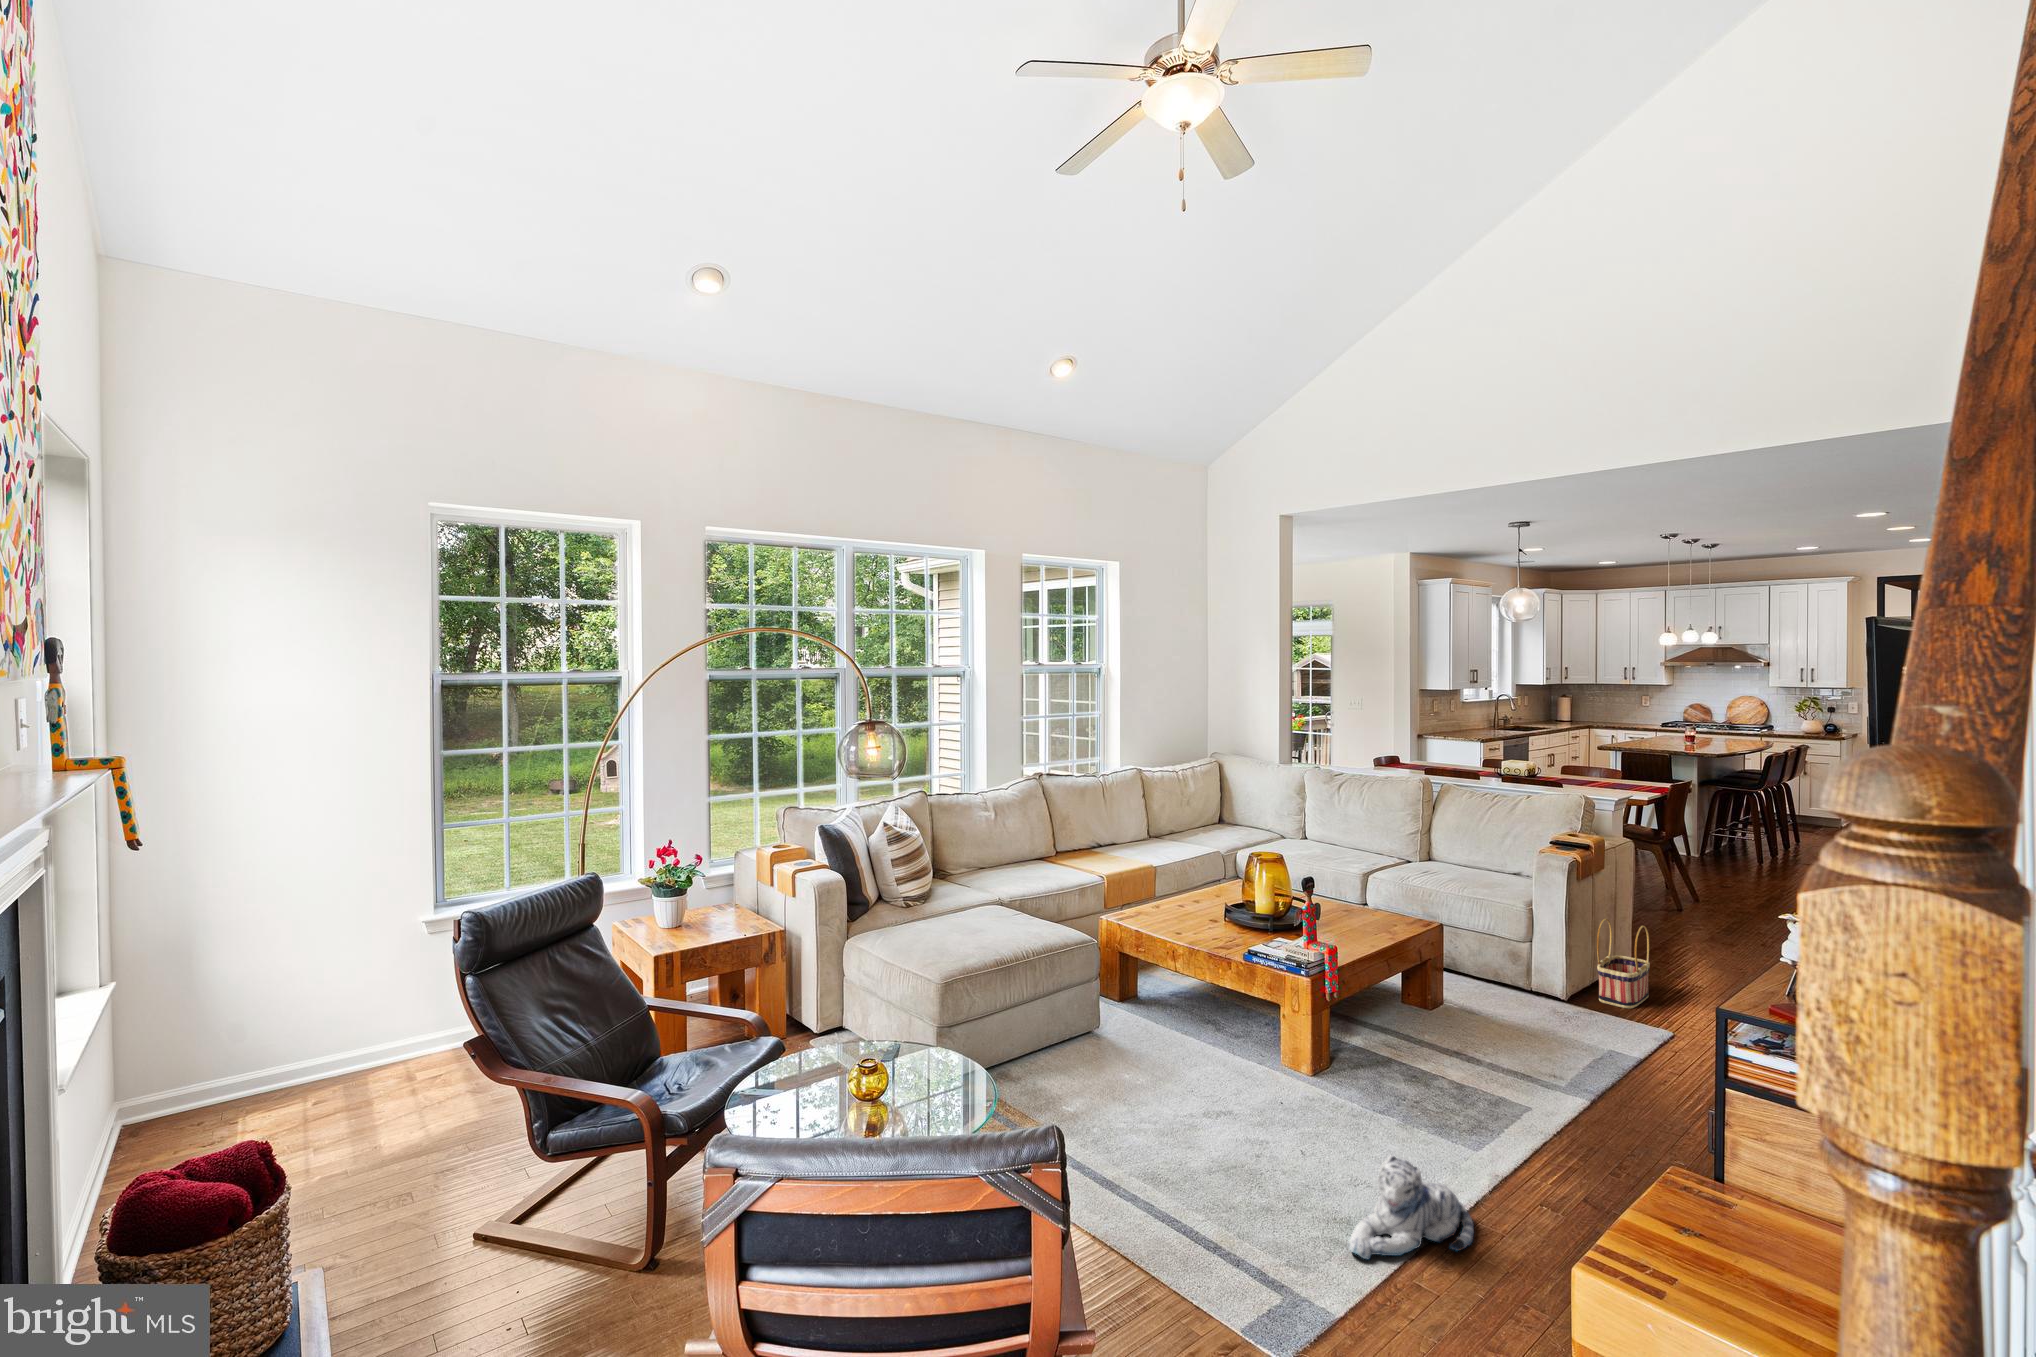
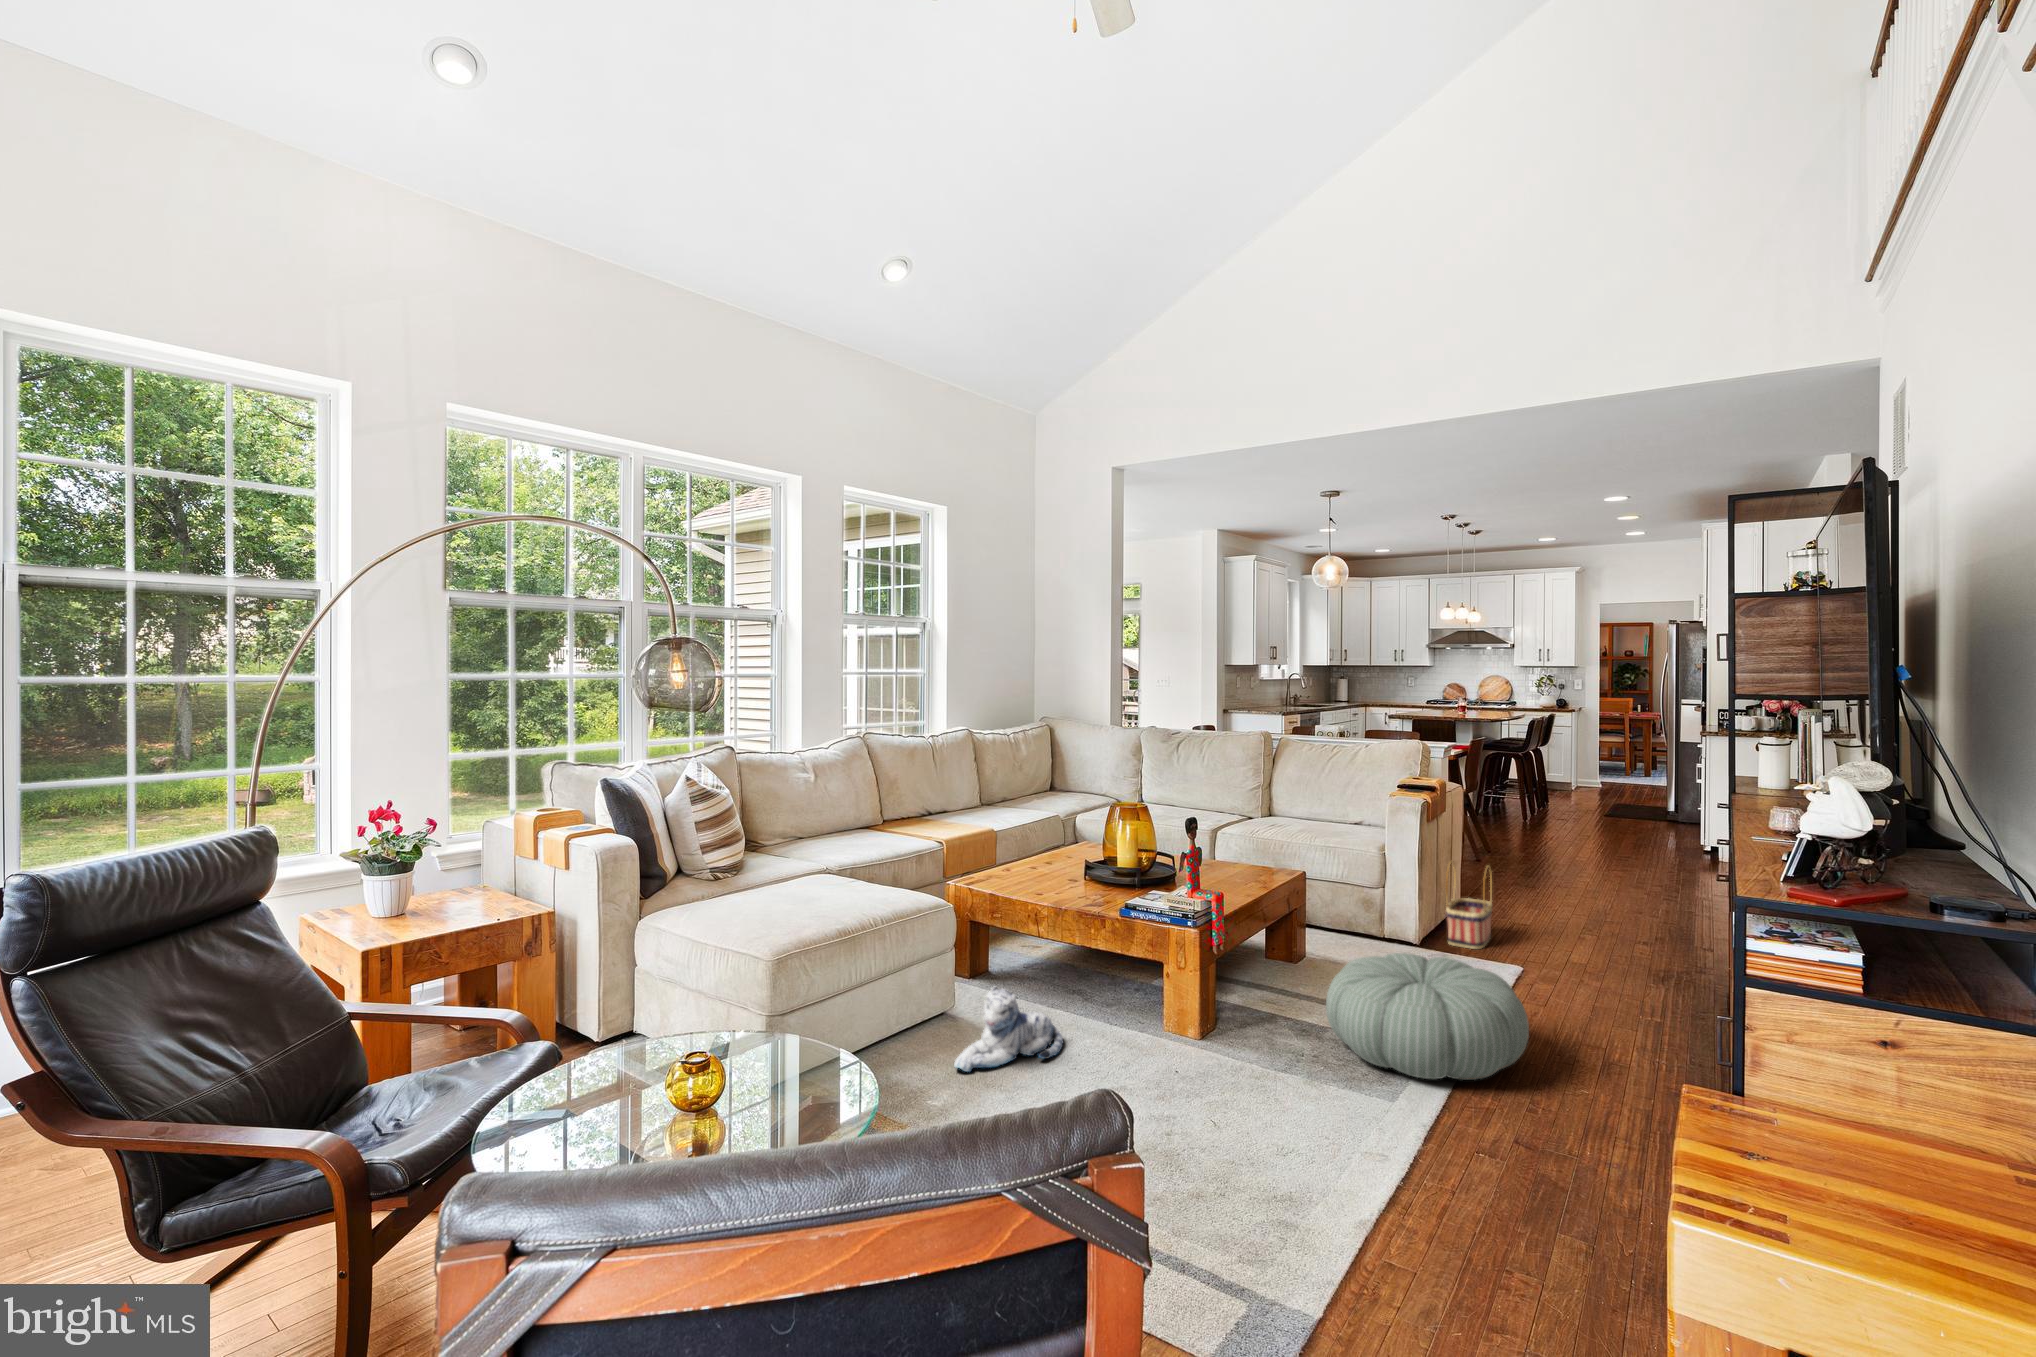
pouf: none [1432,1011,1627,1137] -> present [1326,953,1529,1080]
plush toy: present [1348,1156,1474,1259] -> present [954,987,1063,1072]

